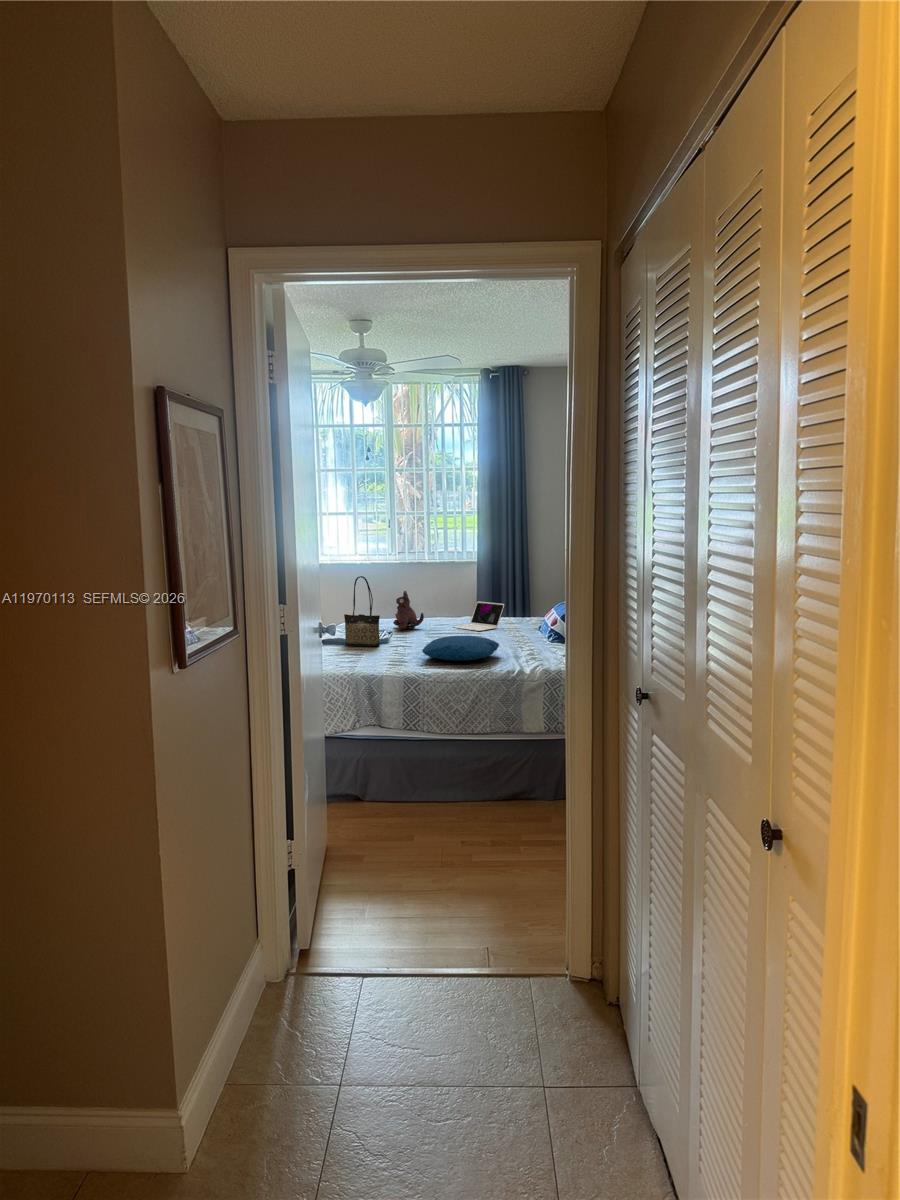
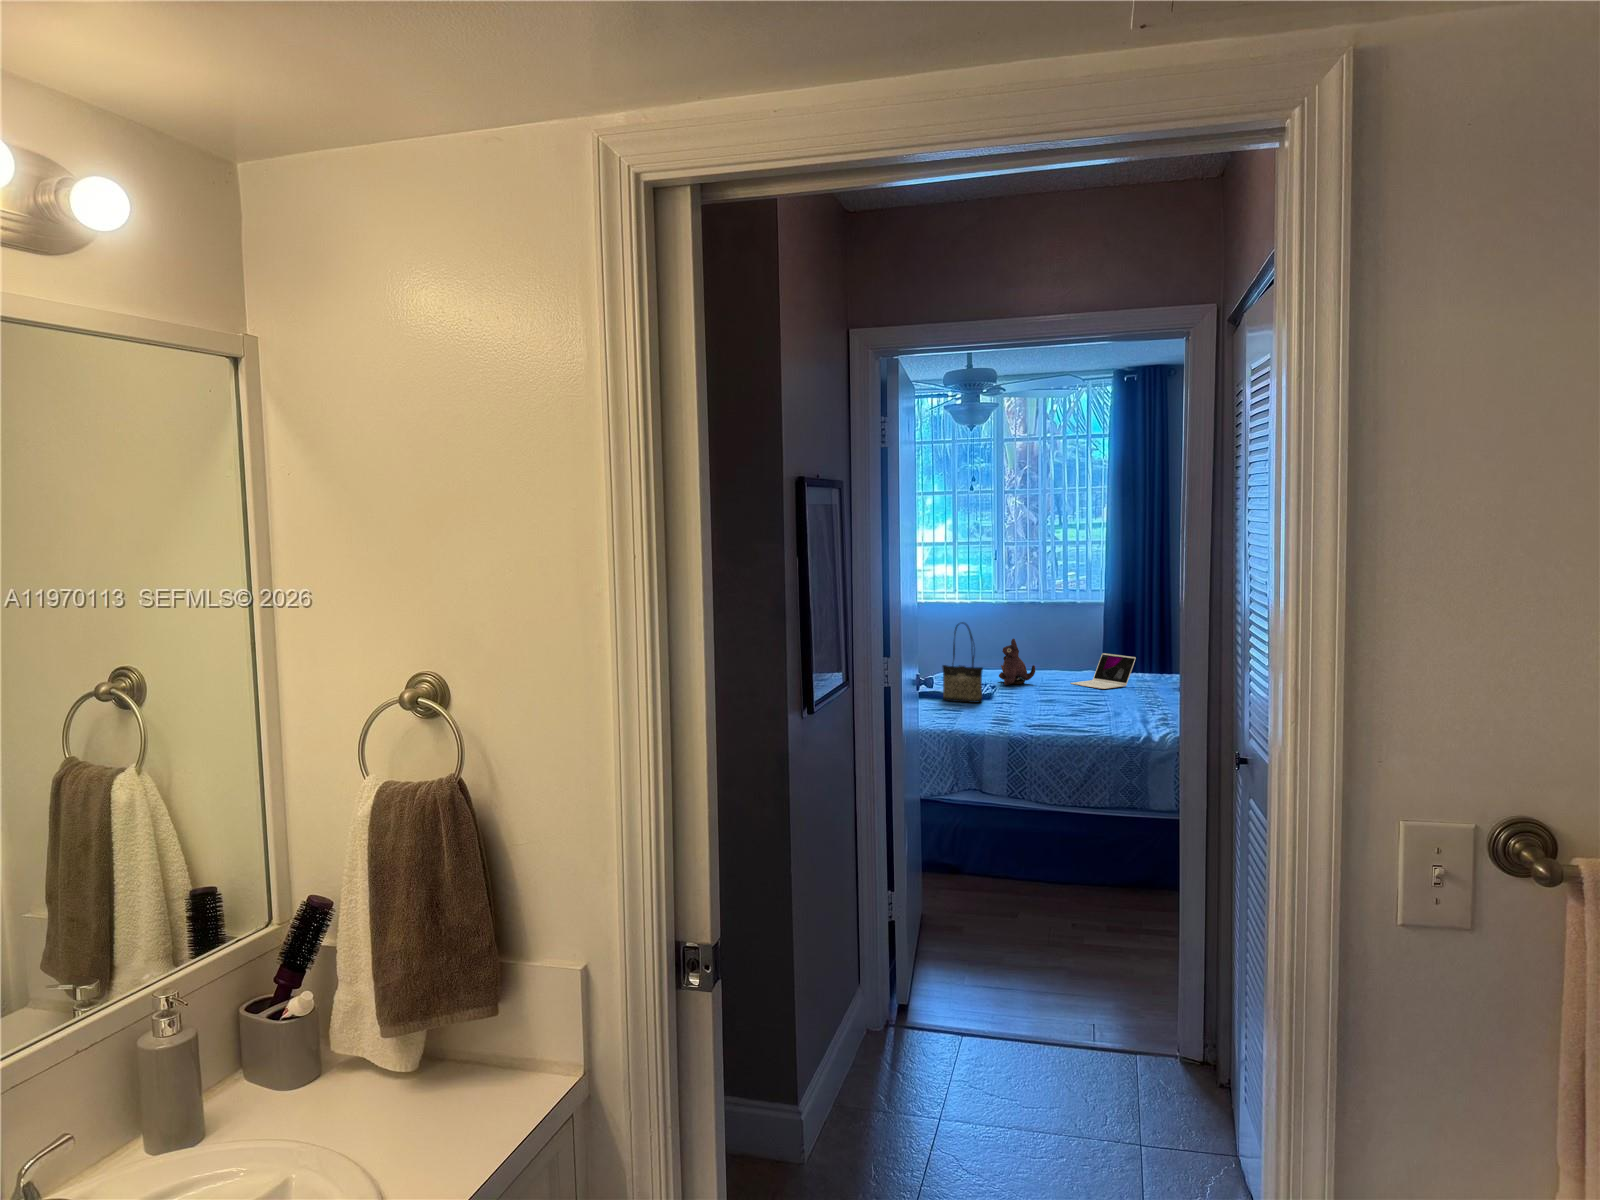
pillow: present [422,636,499,661] -> none [1031,694,1124,722]

